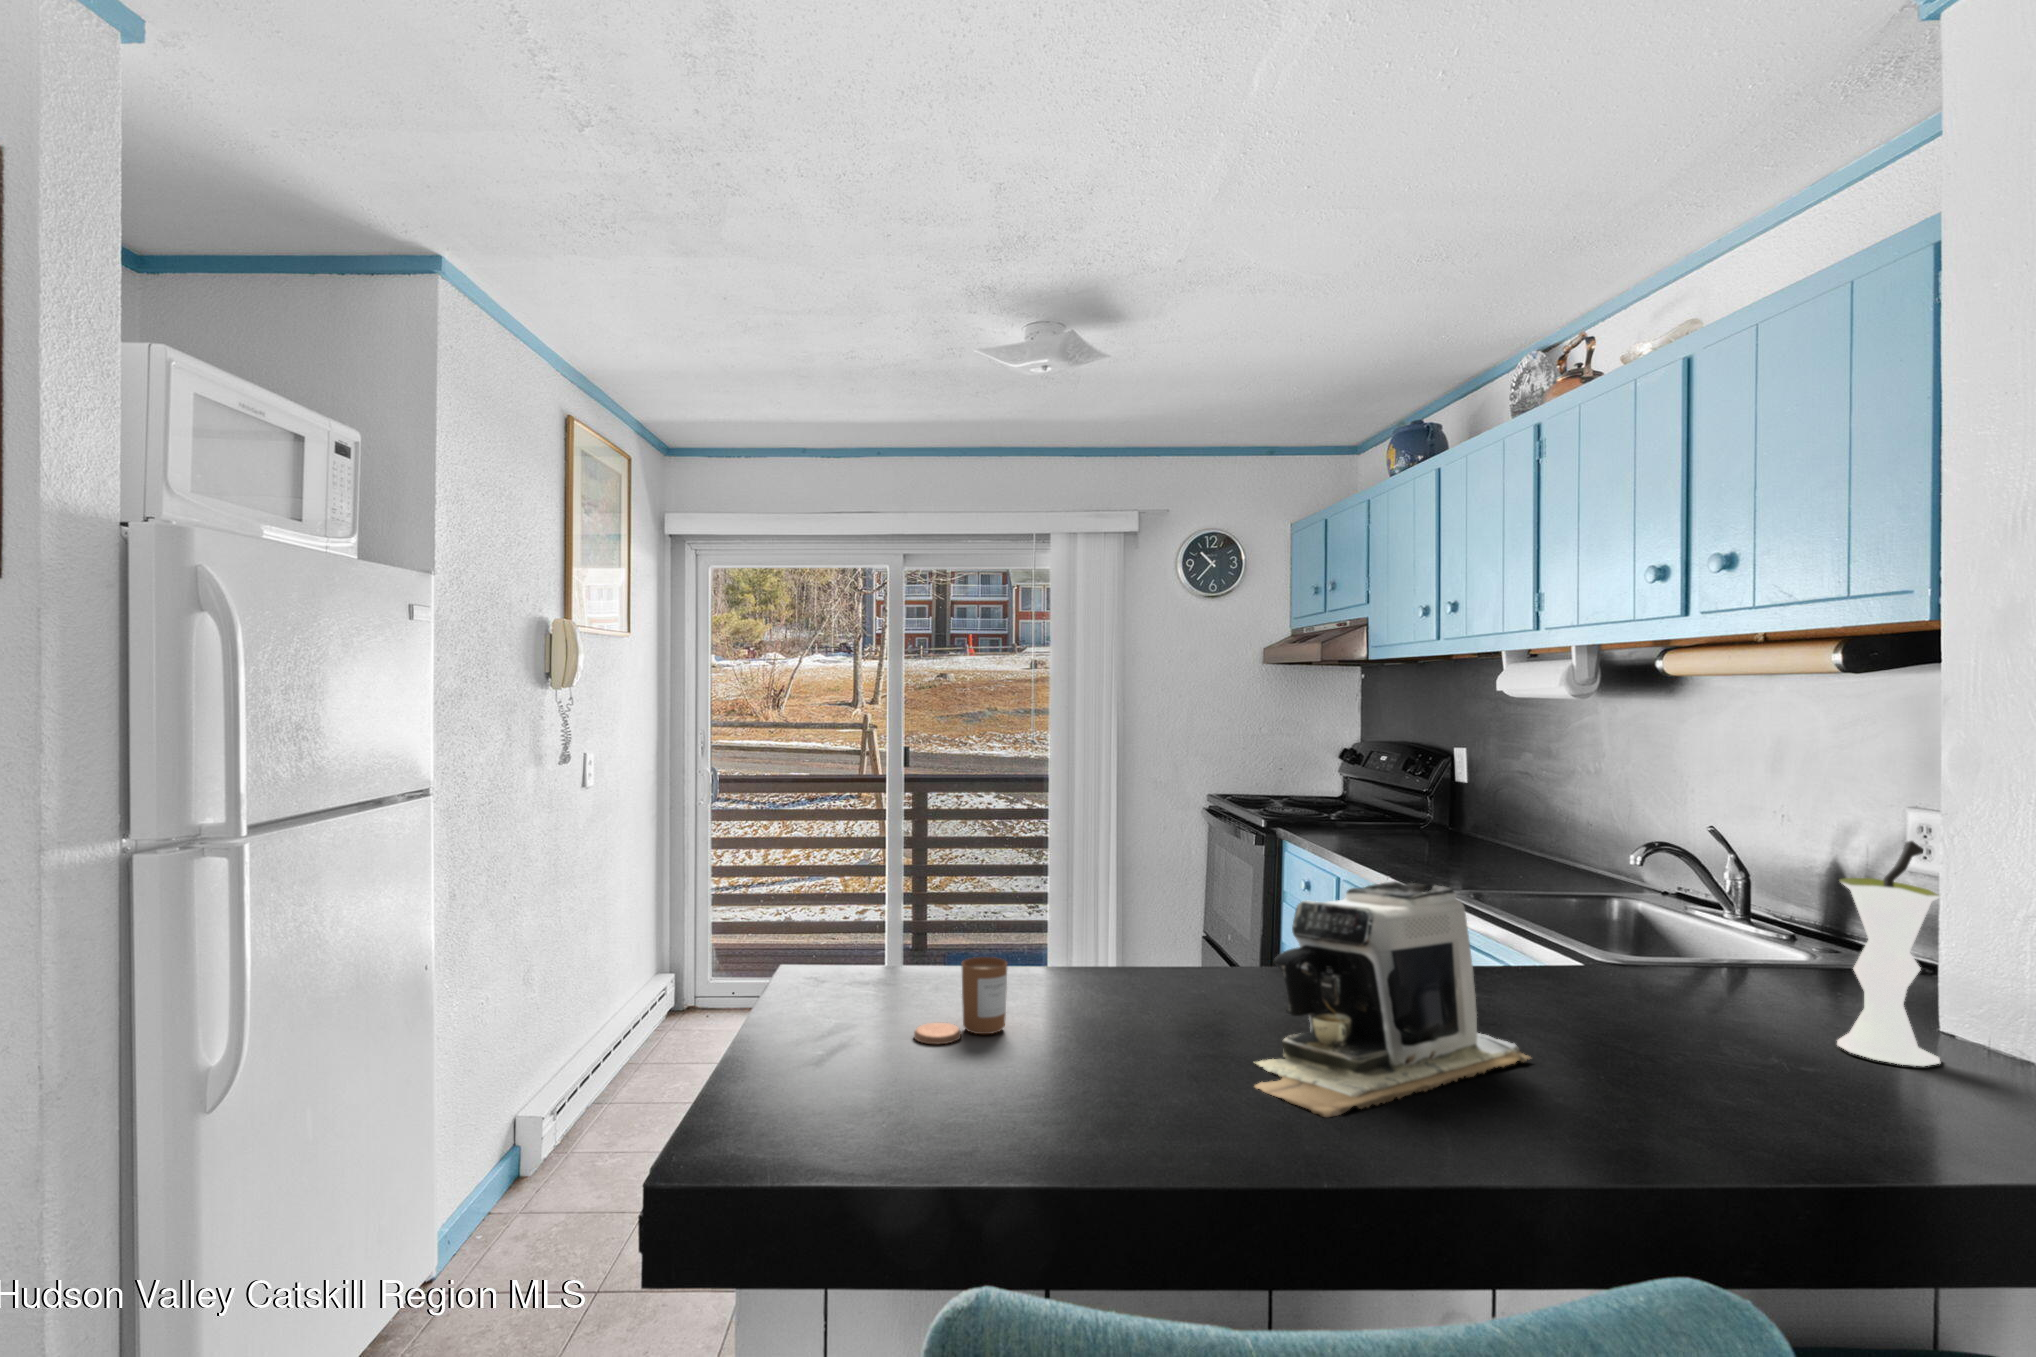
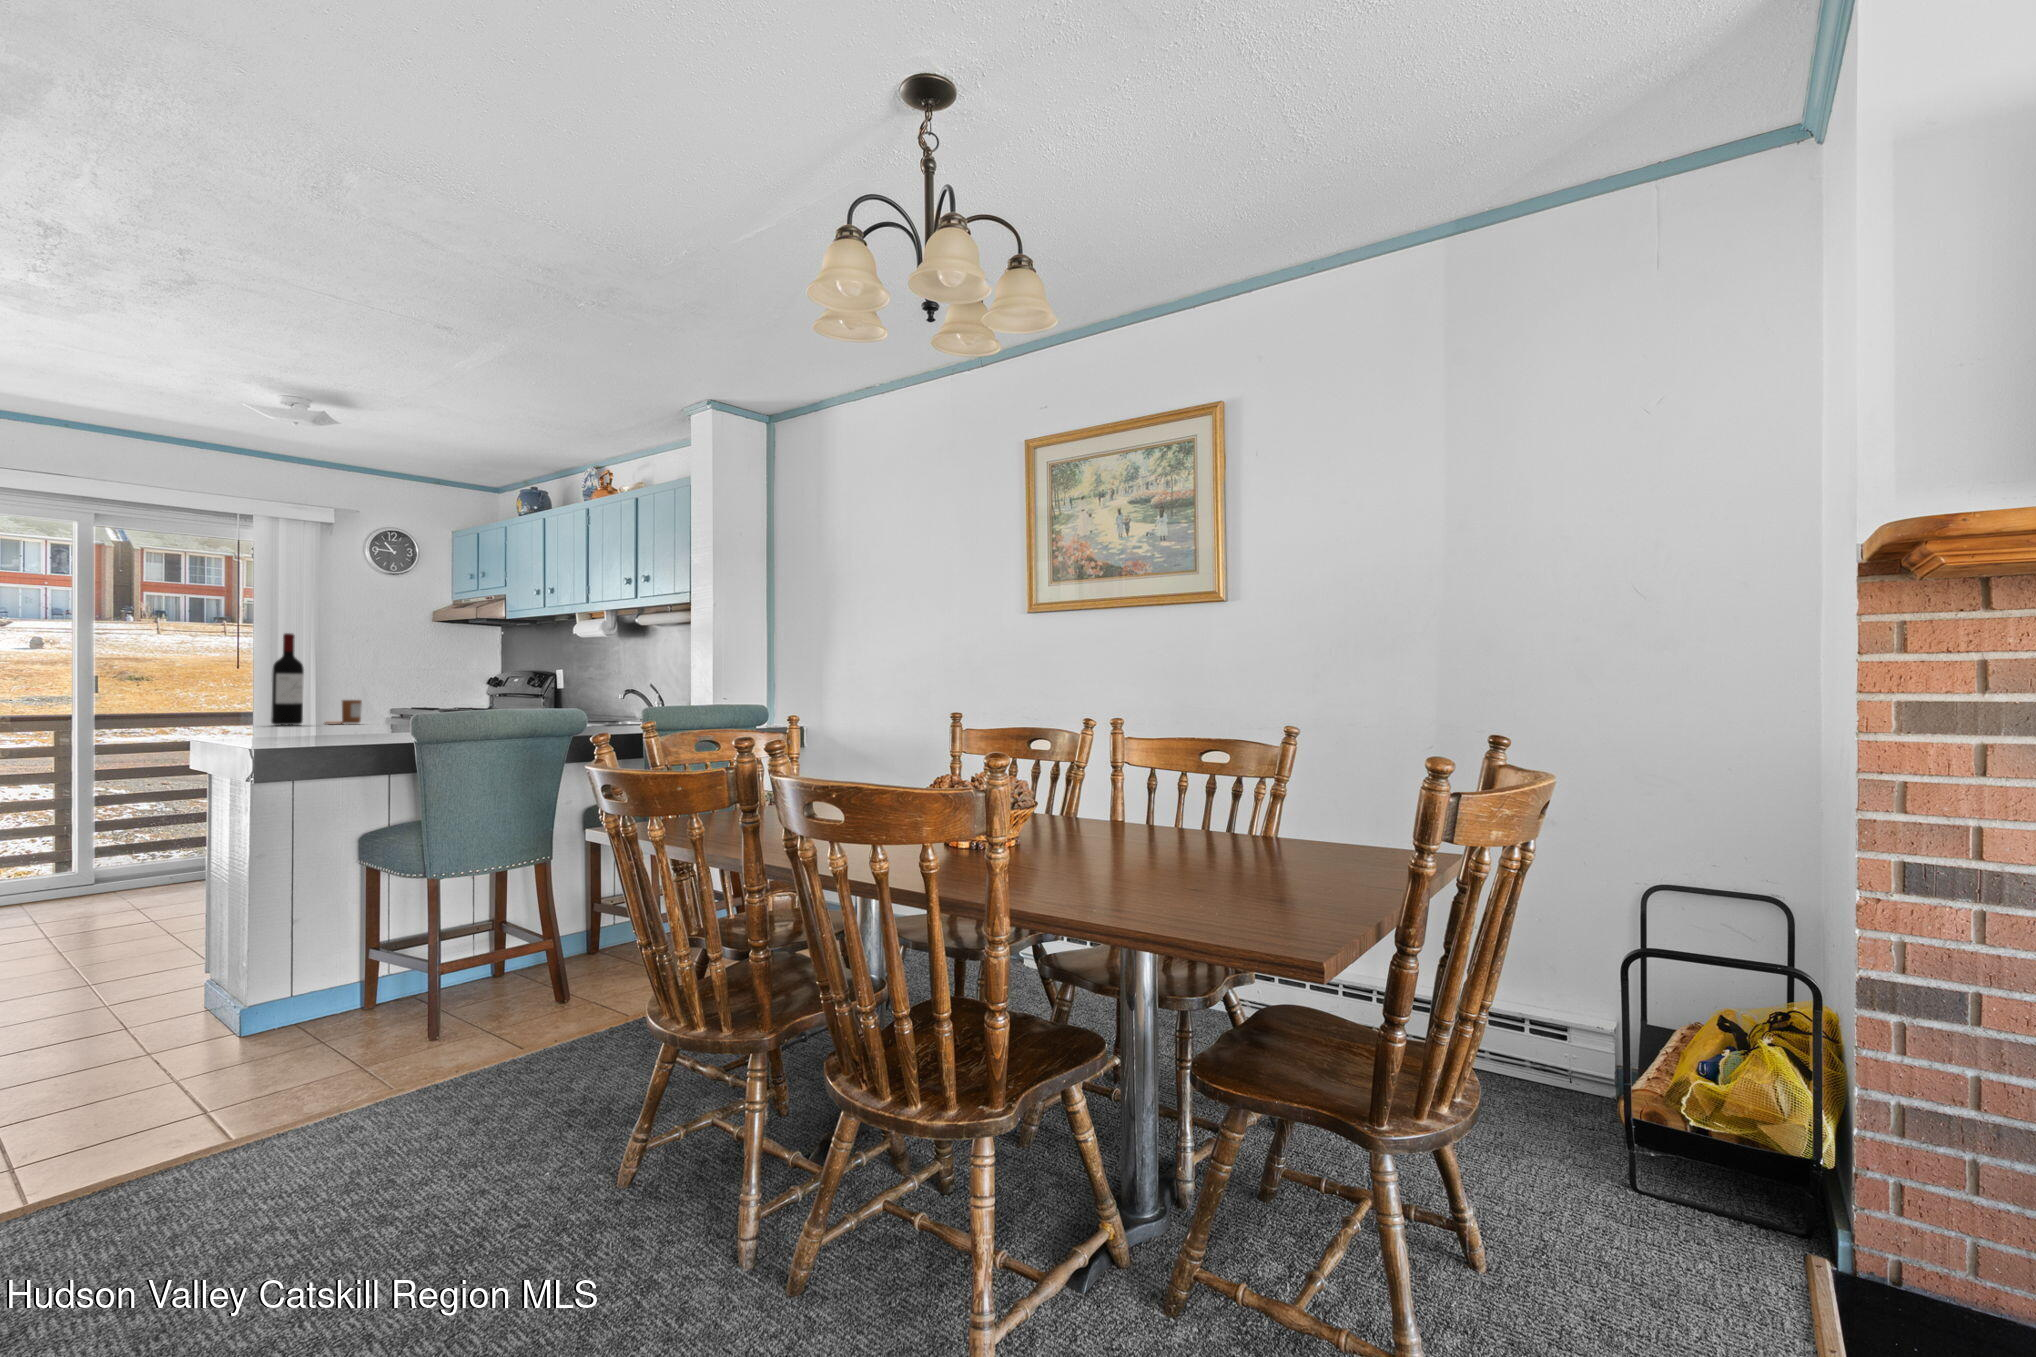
wine bottle: none [797,785,866,1044] -> present [271,633,304,725]
vase: present [1837,841,1941,1066] -> none [644,661,670,720]
coffee maker: present [1255,881,1530,1117] -> none [460,672,552,724]

